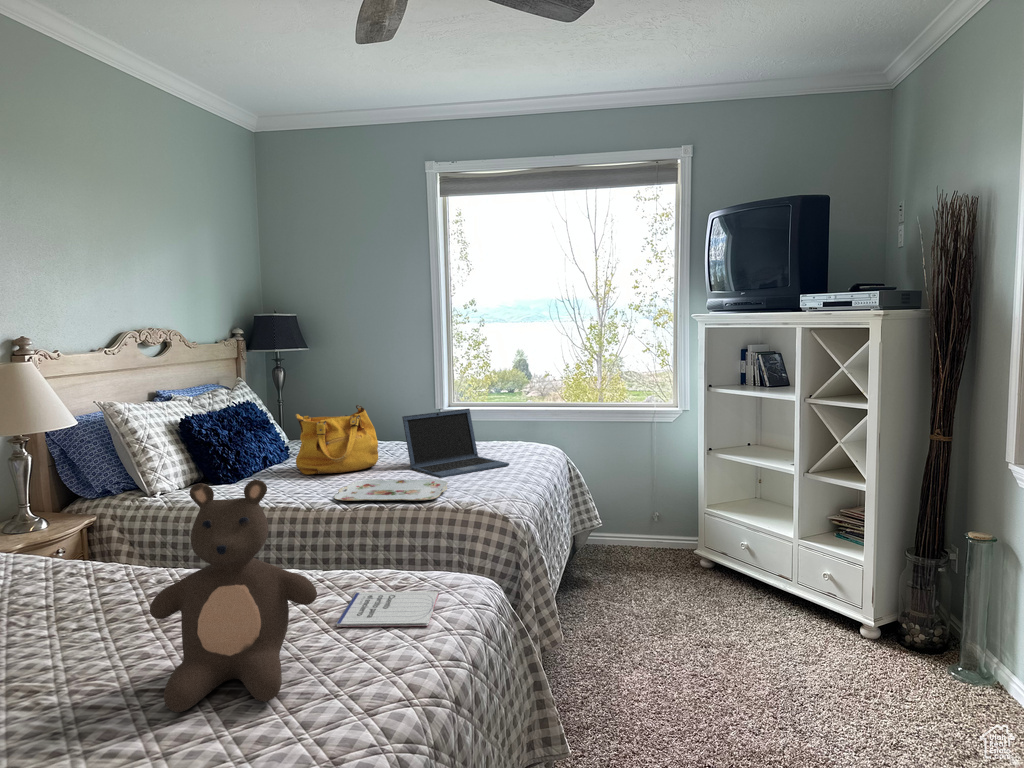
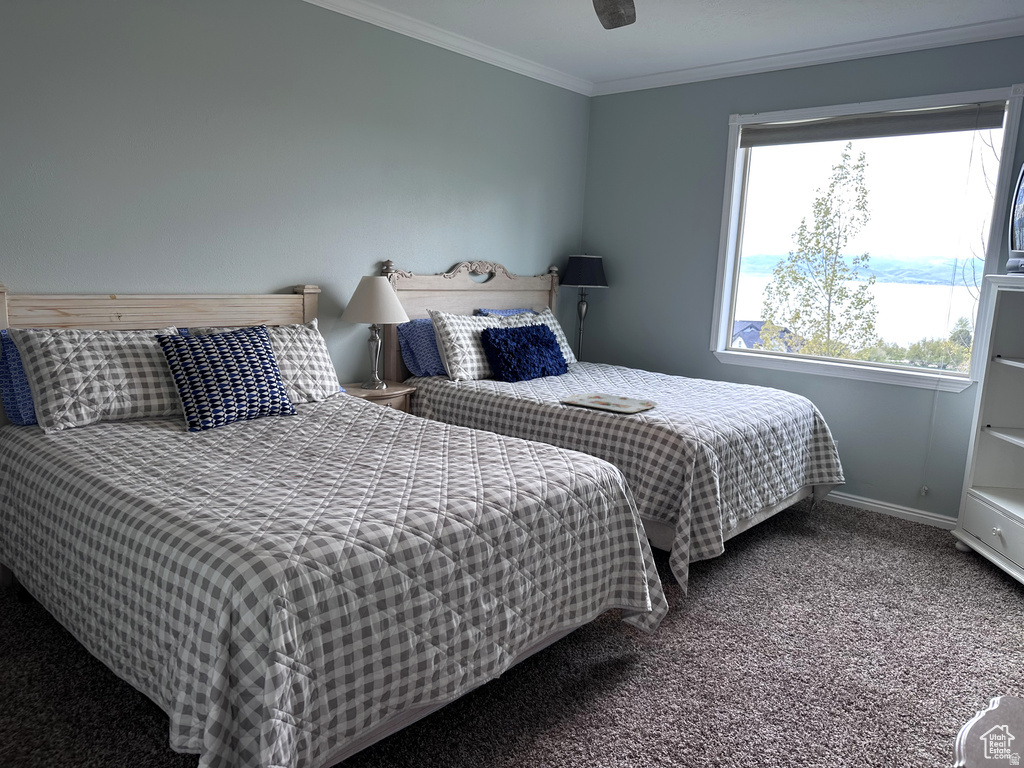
handbag: present [295,405,378,475] -> none [559,334,627,387]
laptop: present [402,409,509,478] -> none [647,348,734,403]
teddy bear: present [150,480,317,712] -> none [355,350,453,480]
notebook: present [336,591,439,627] -> none [477,449,558,473]

